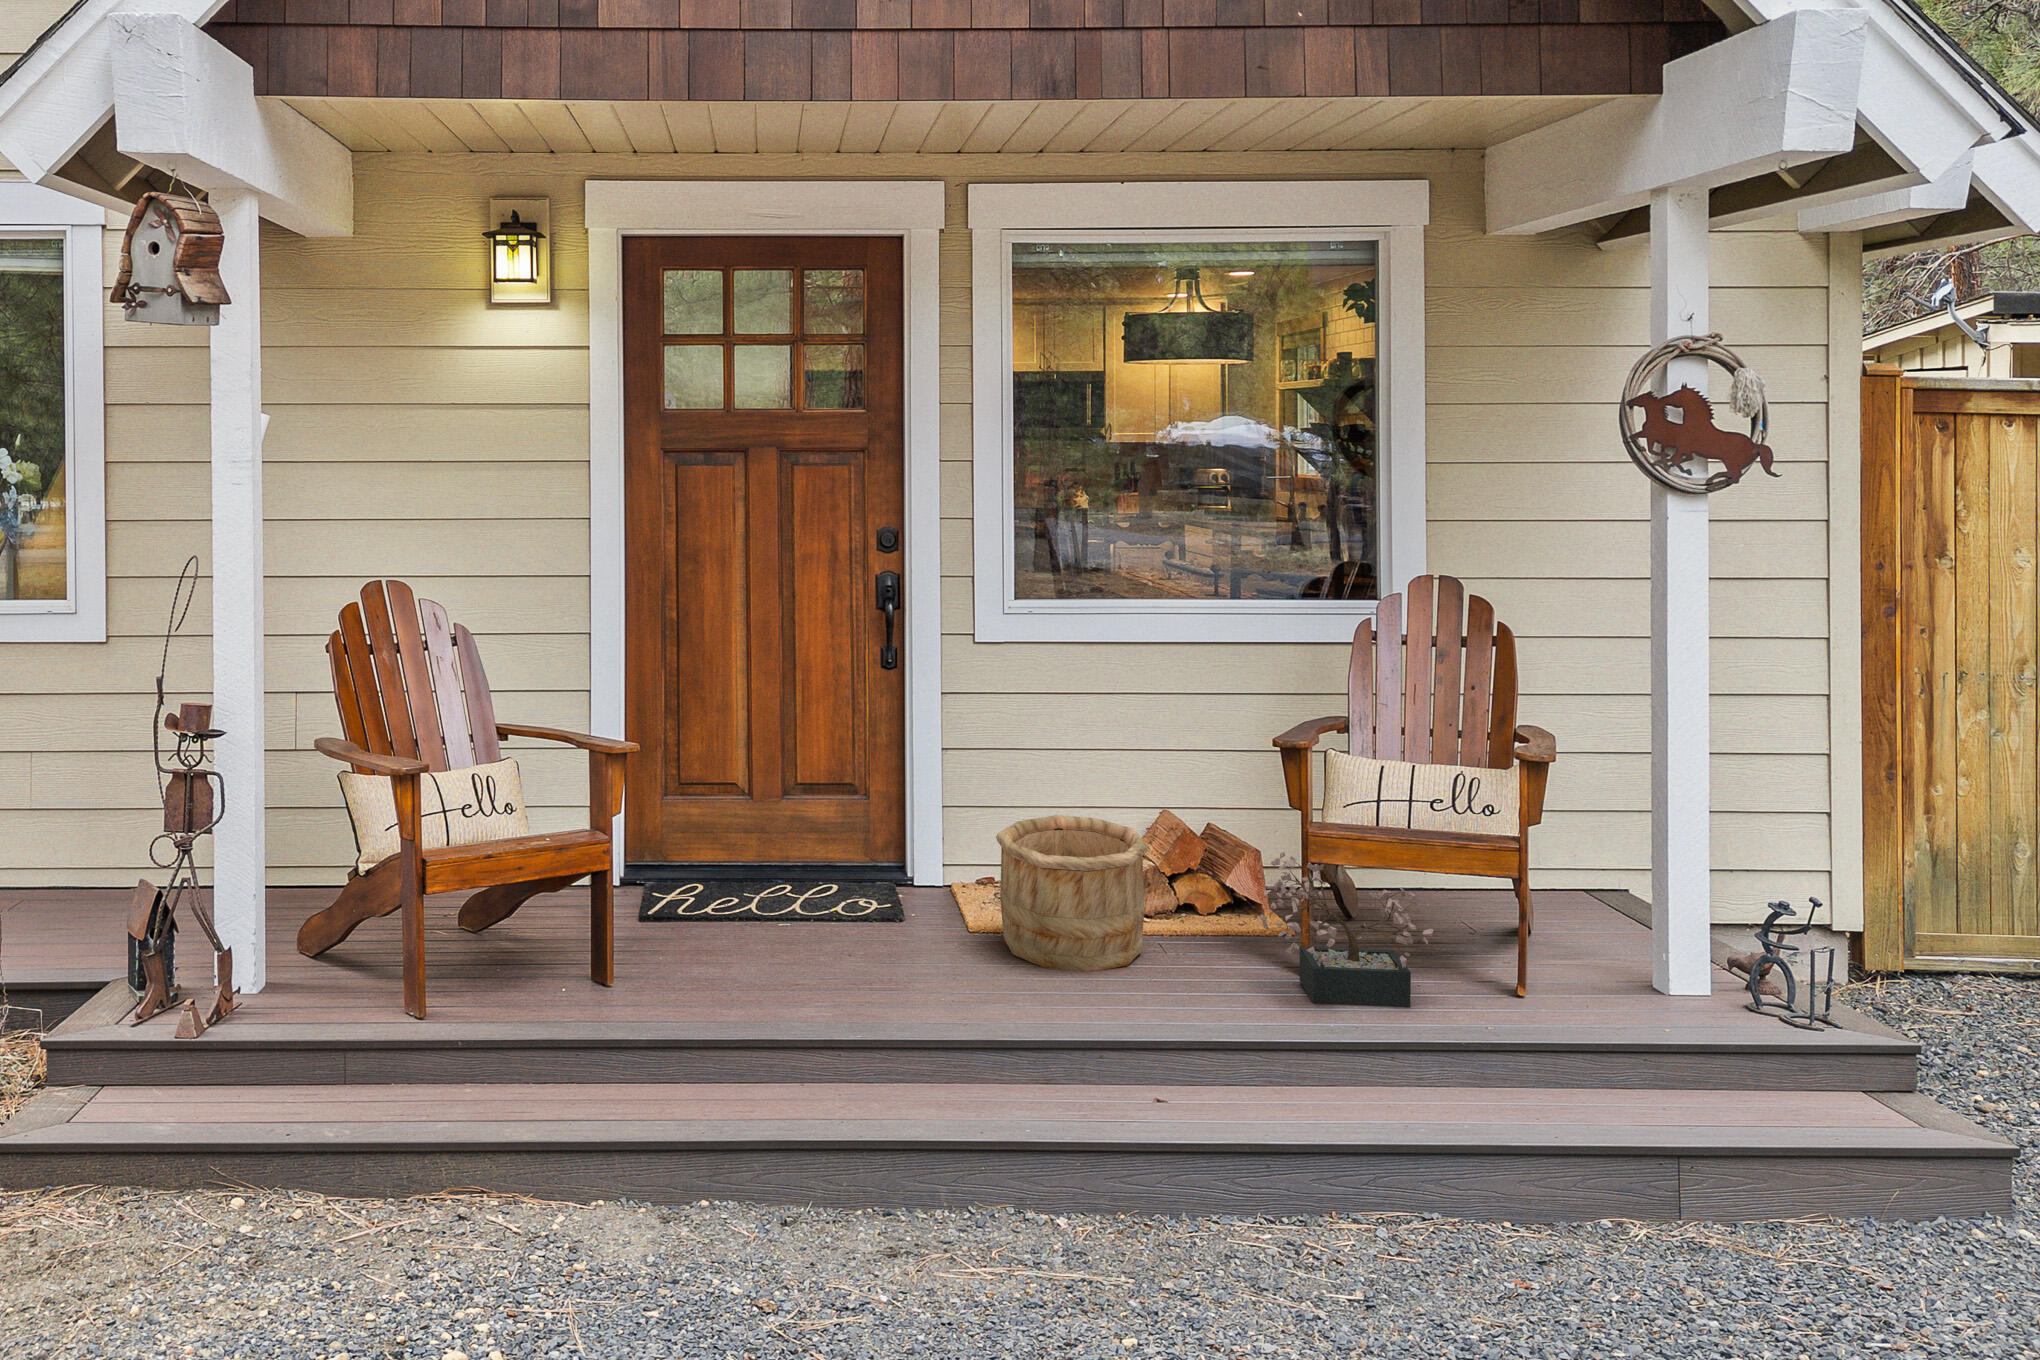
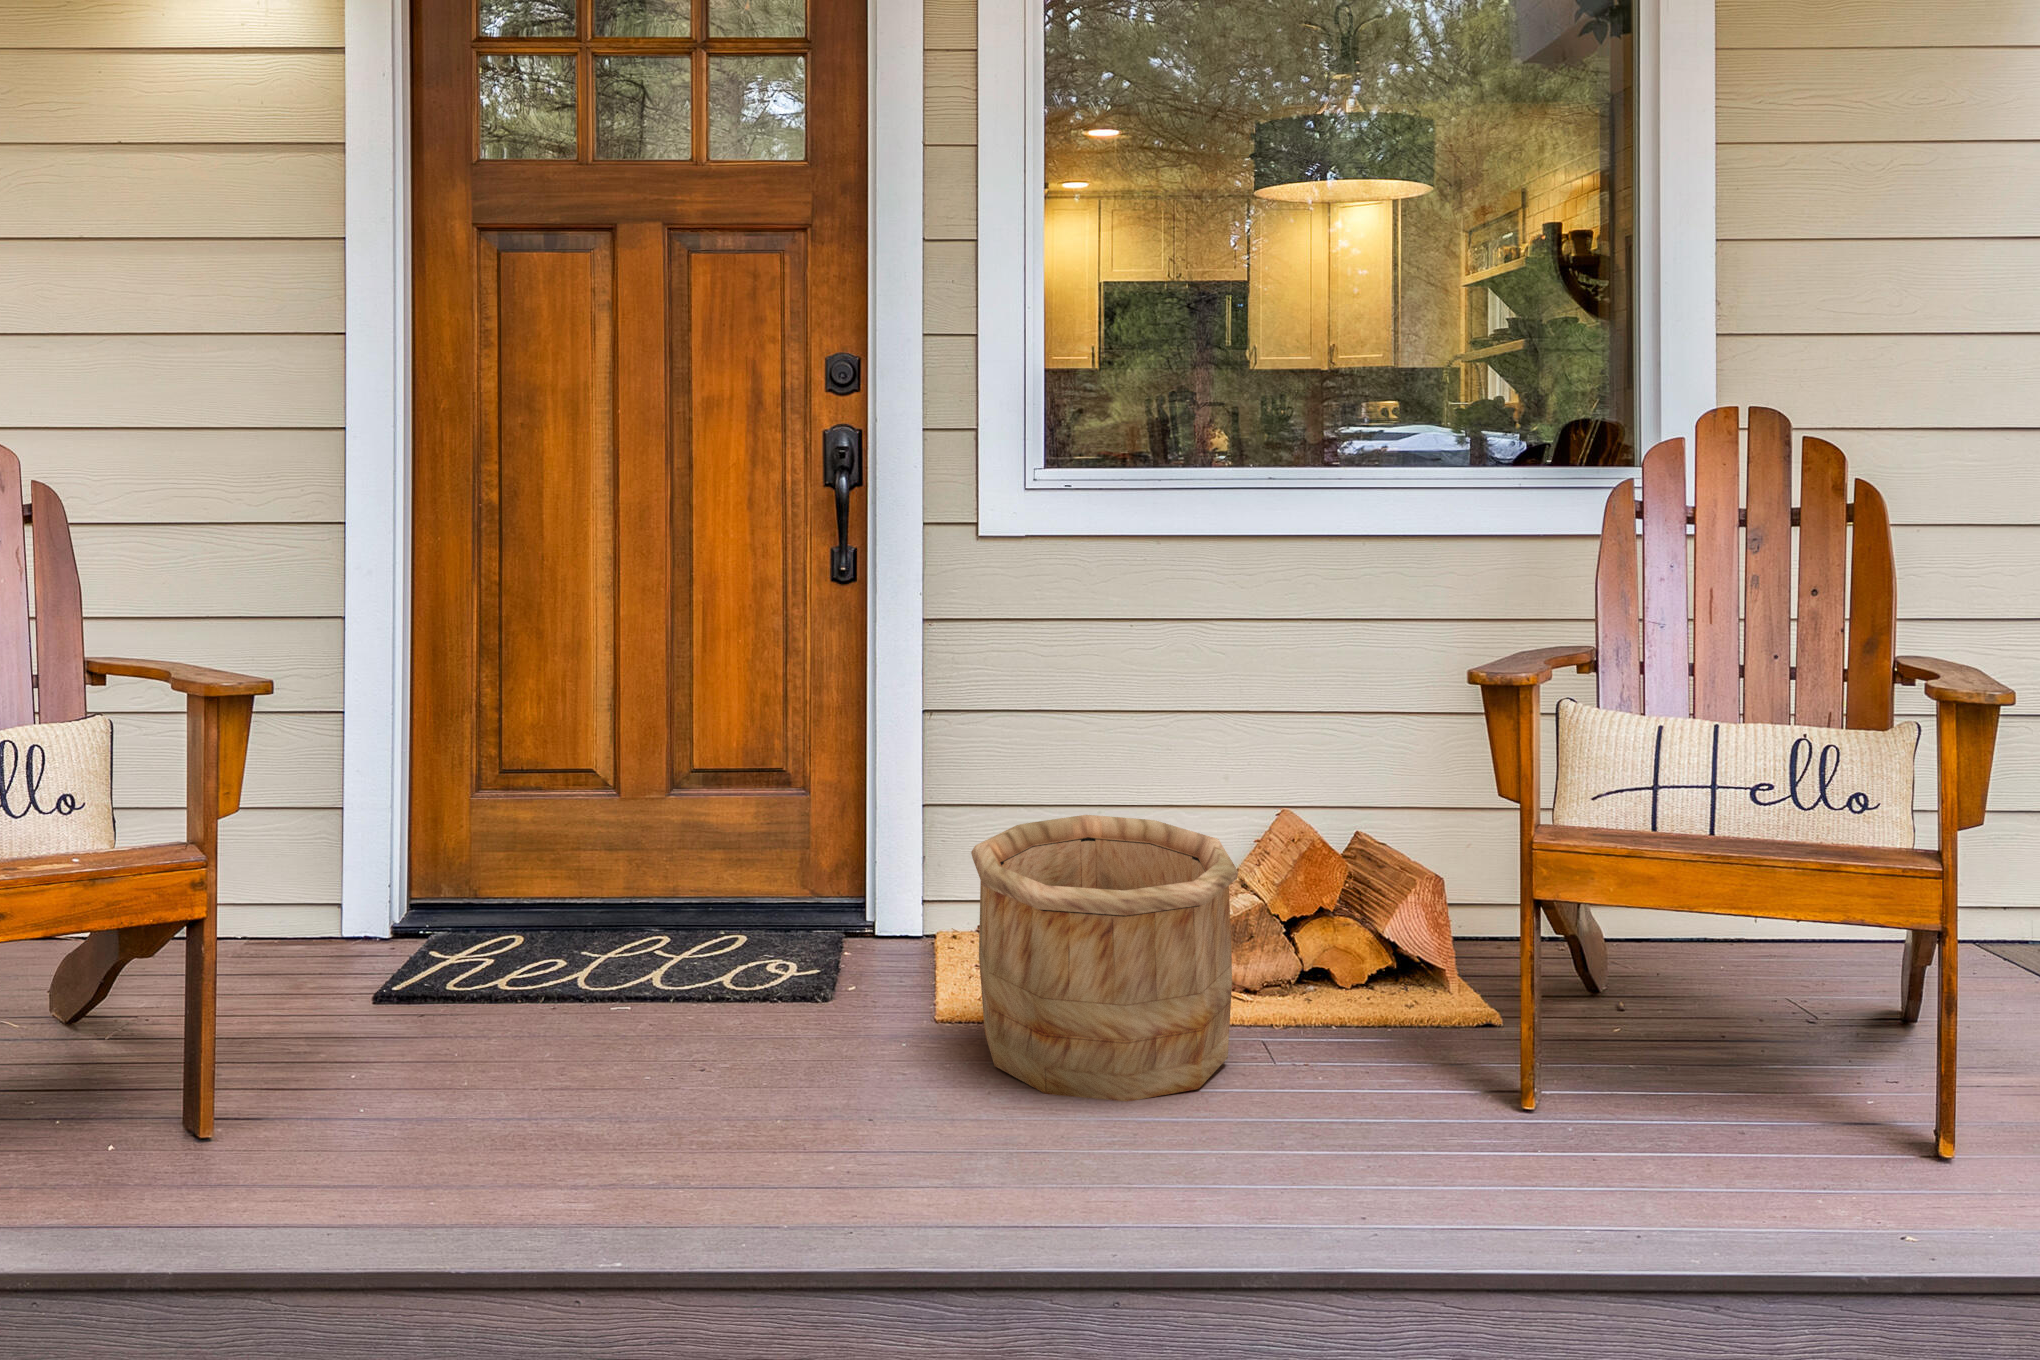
decorative plant: present [1260,852,1433,1007] -> none [1443,880,1777,1186]

